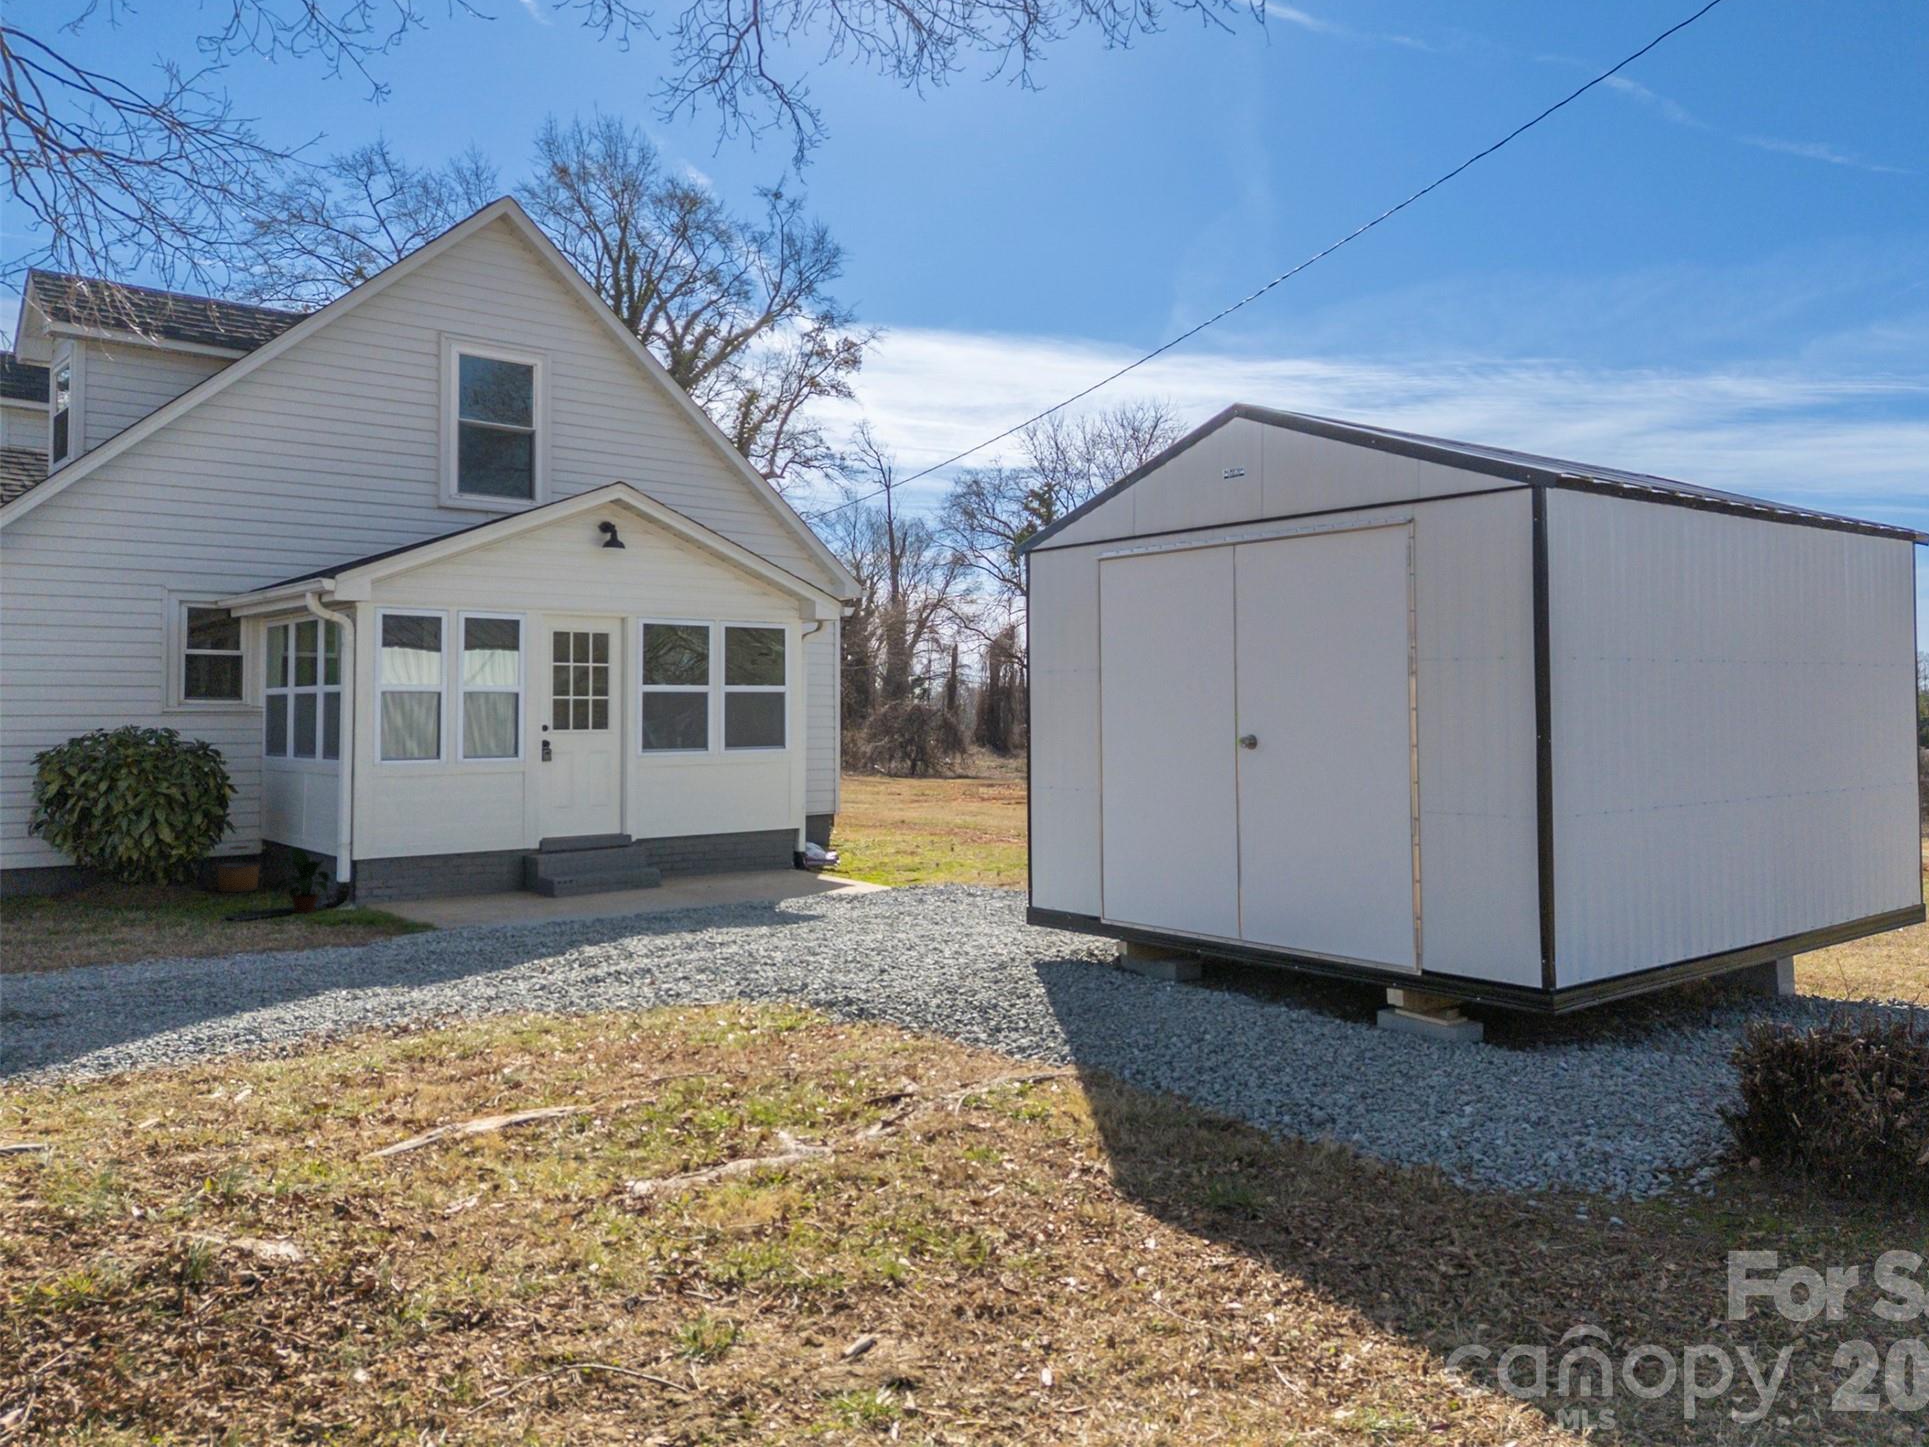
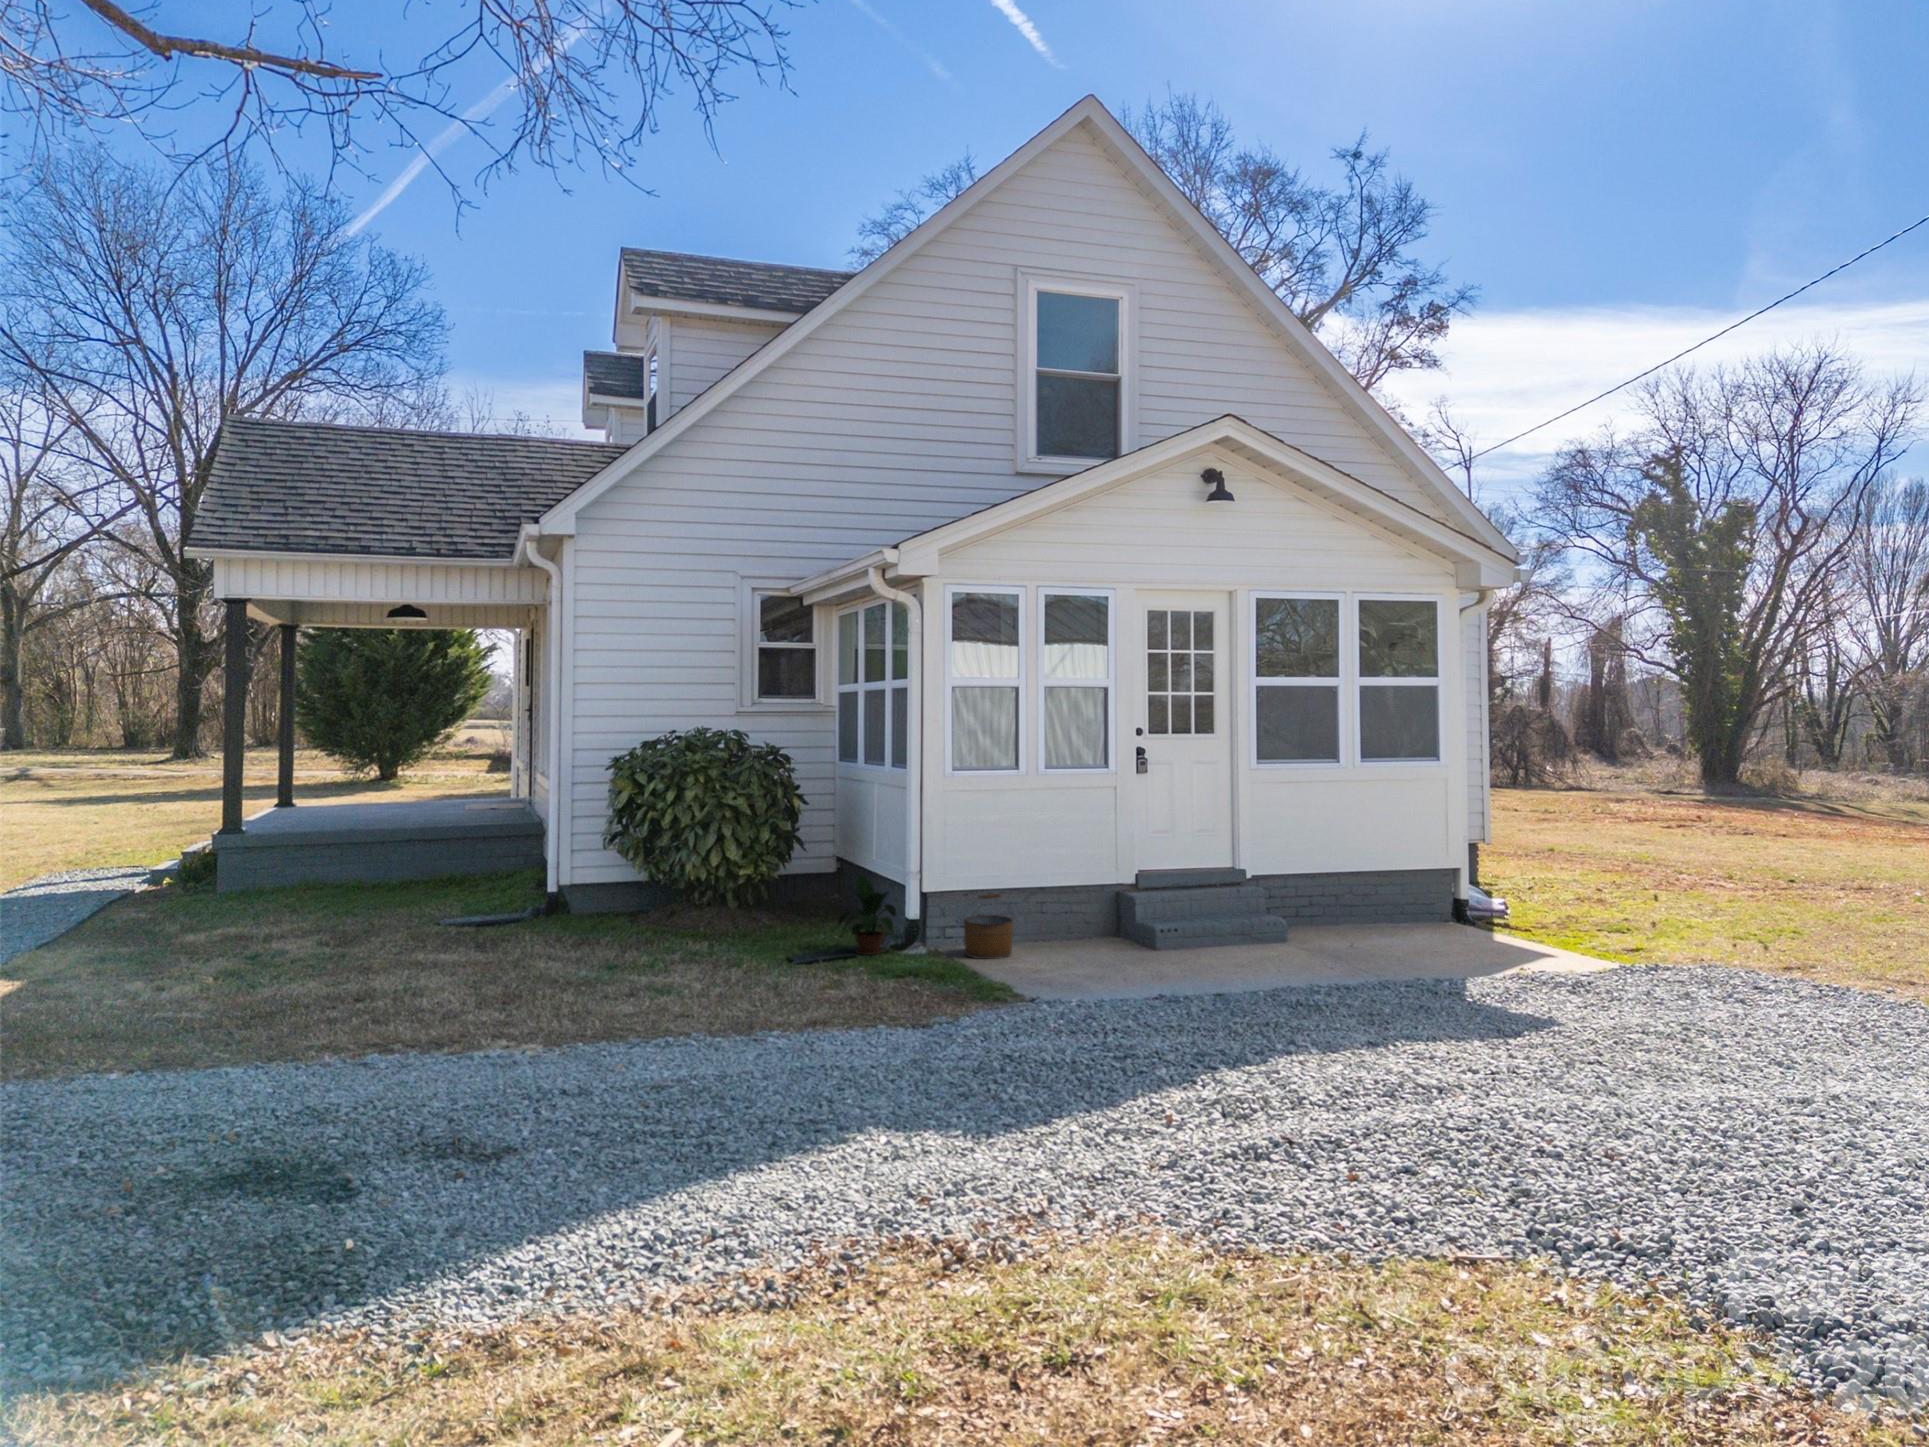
bucket: present [218,846,260,892] -> present [963,894,1014,959]

